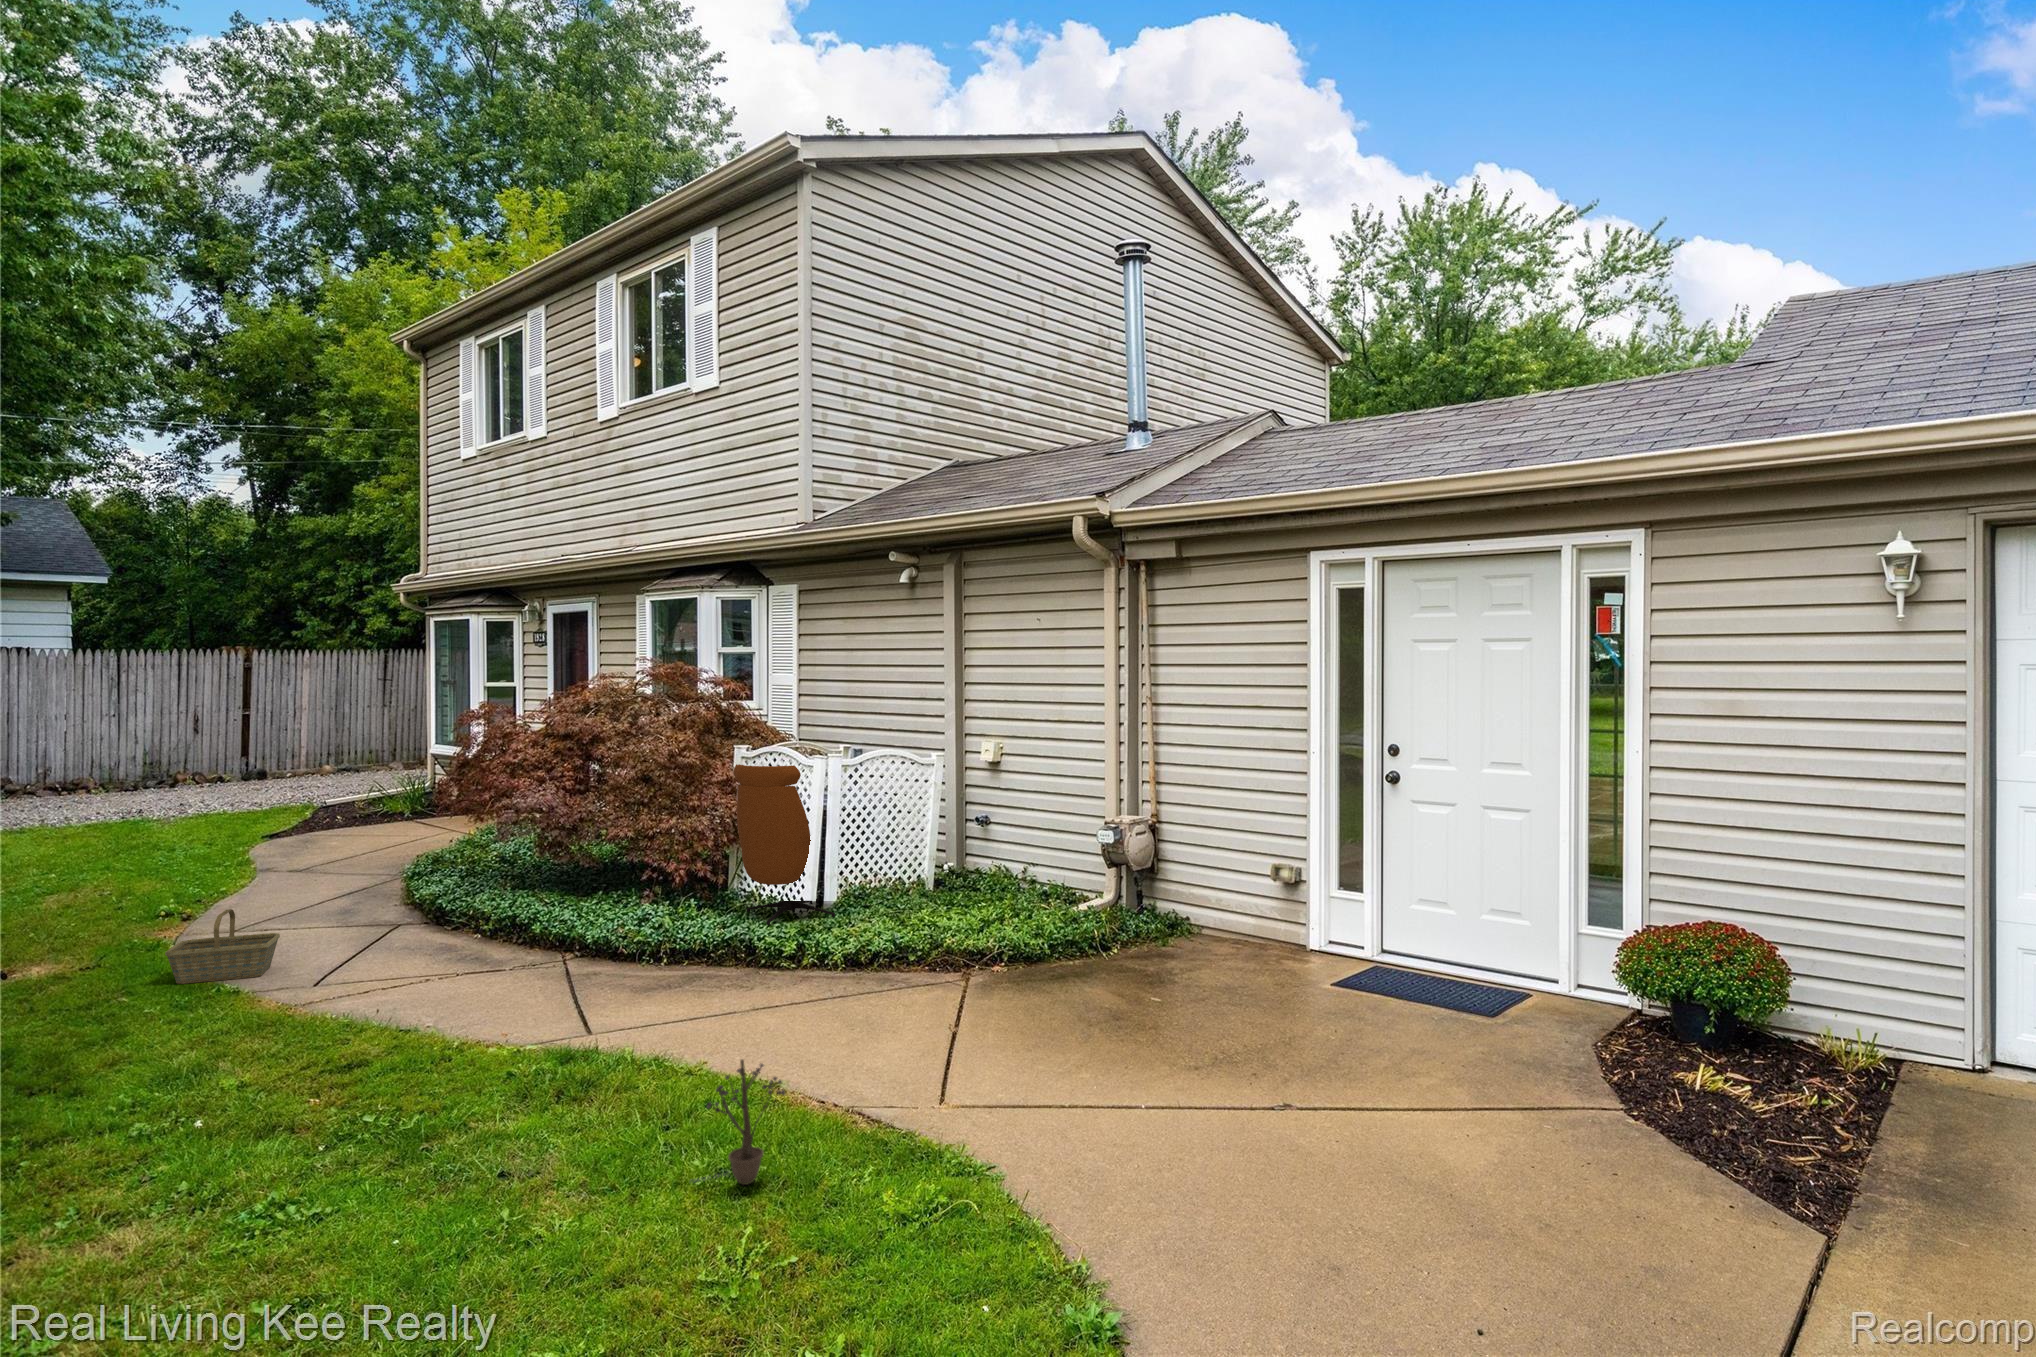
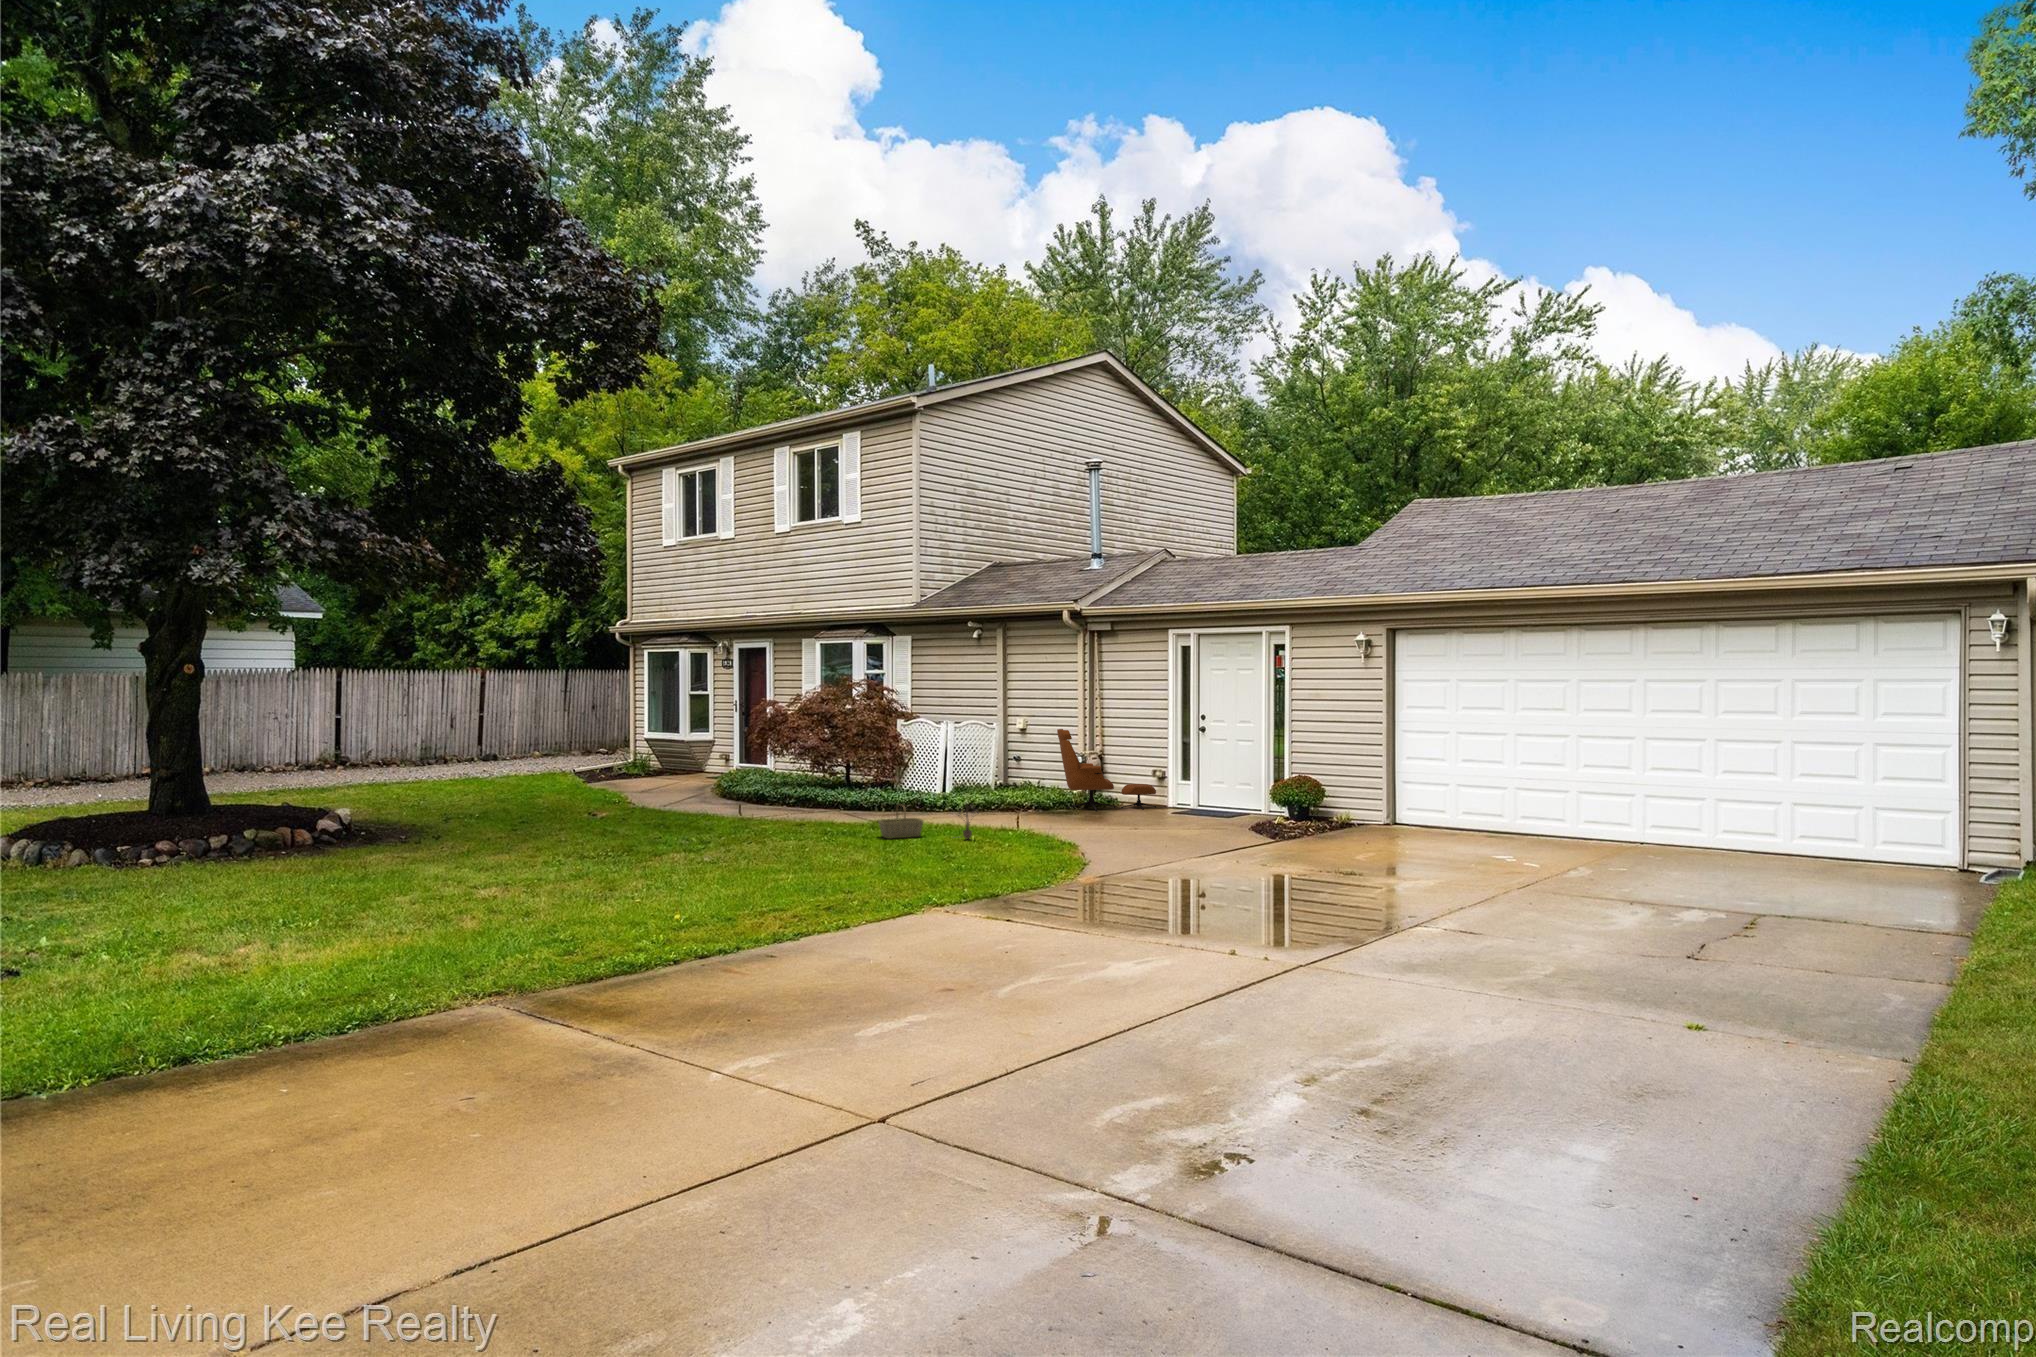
lounge chair: present [733,764,835,925] -> present [1057,729,1156,811]
basket: present [165,909,280,984] -> present [878,805,924,838]

